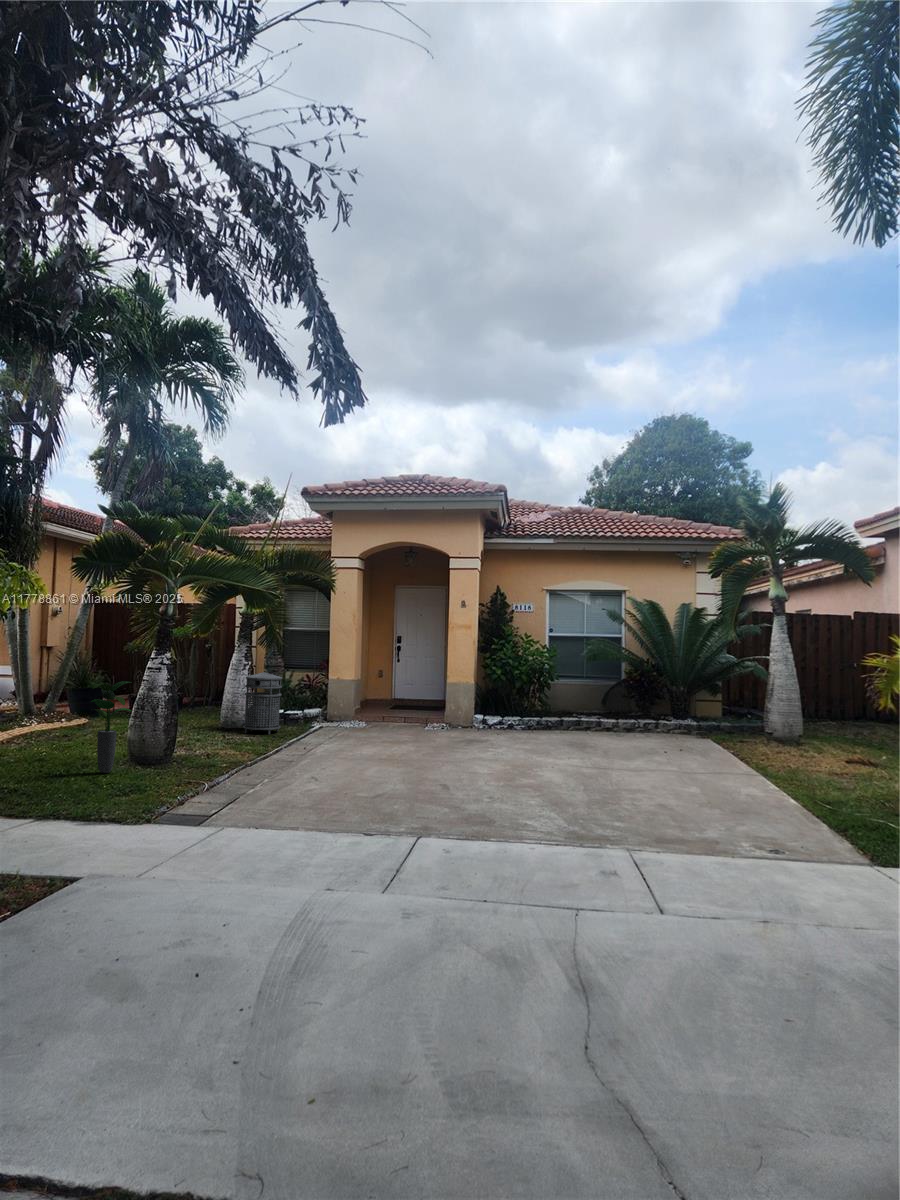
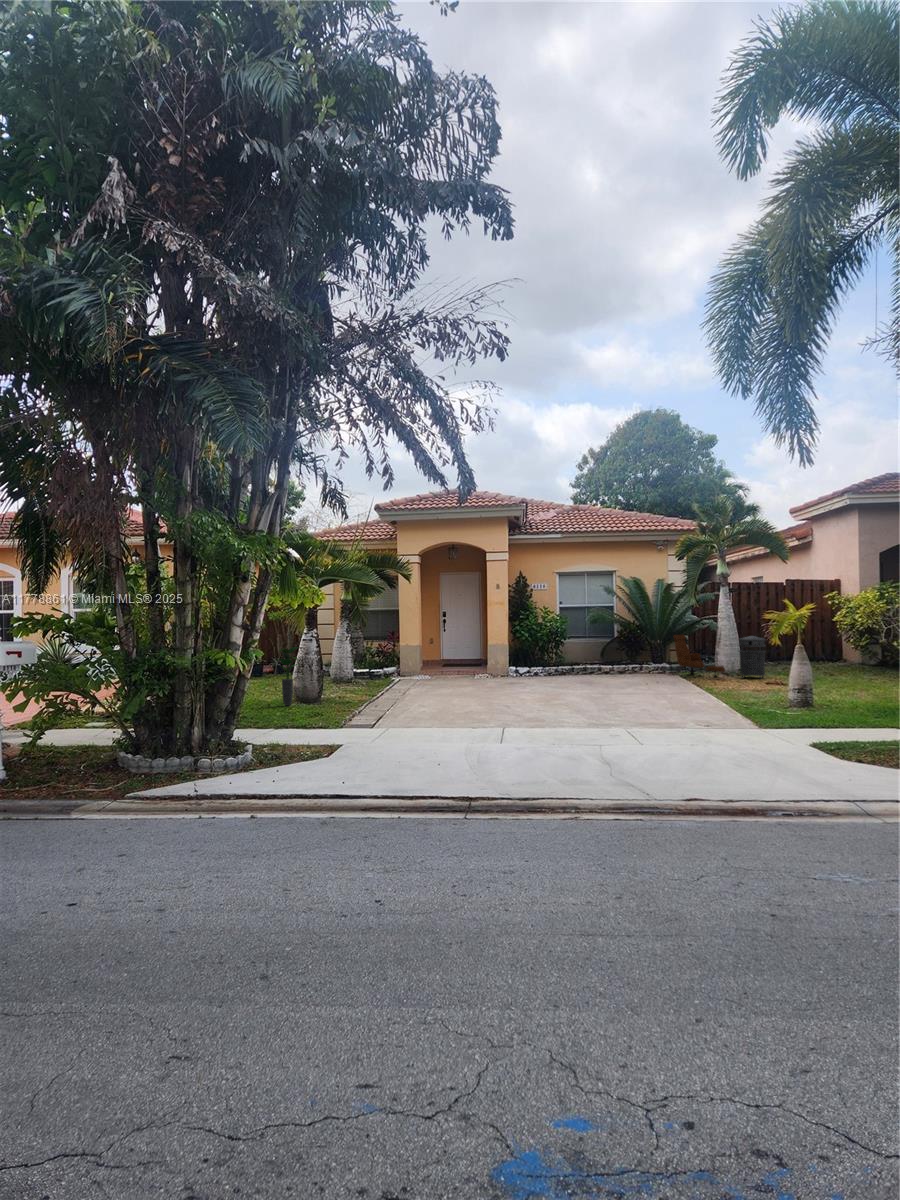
trash can: present [243,672,282,734] -> present [739,636,766,679]
lounge chair: none [704,681,778,748] -> present [674,635,725,678]

